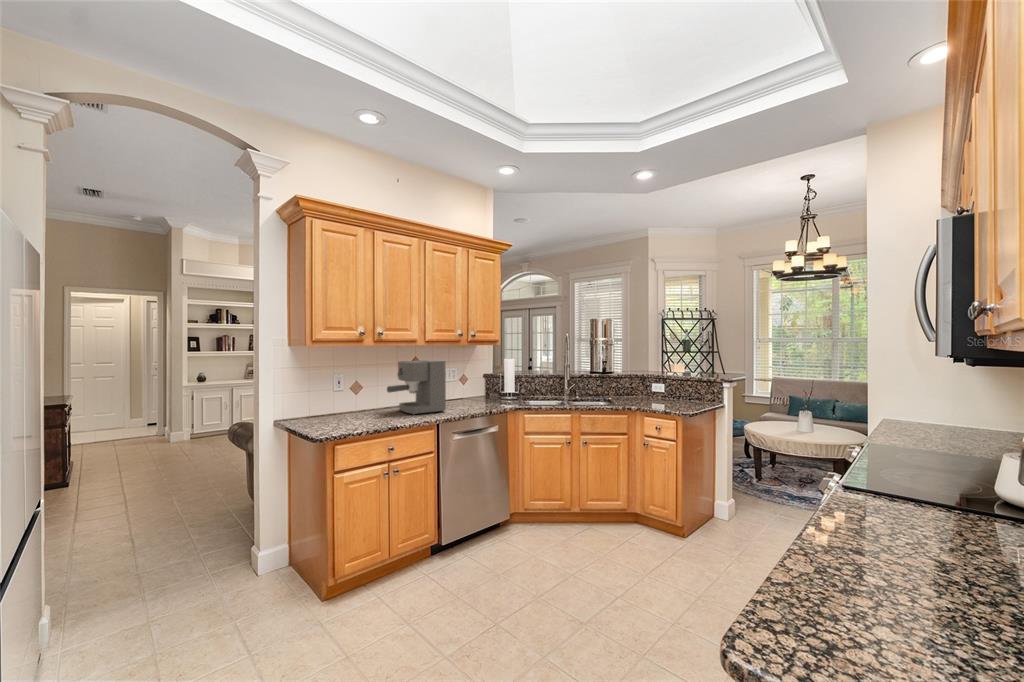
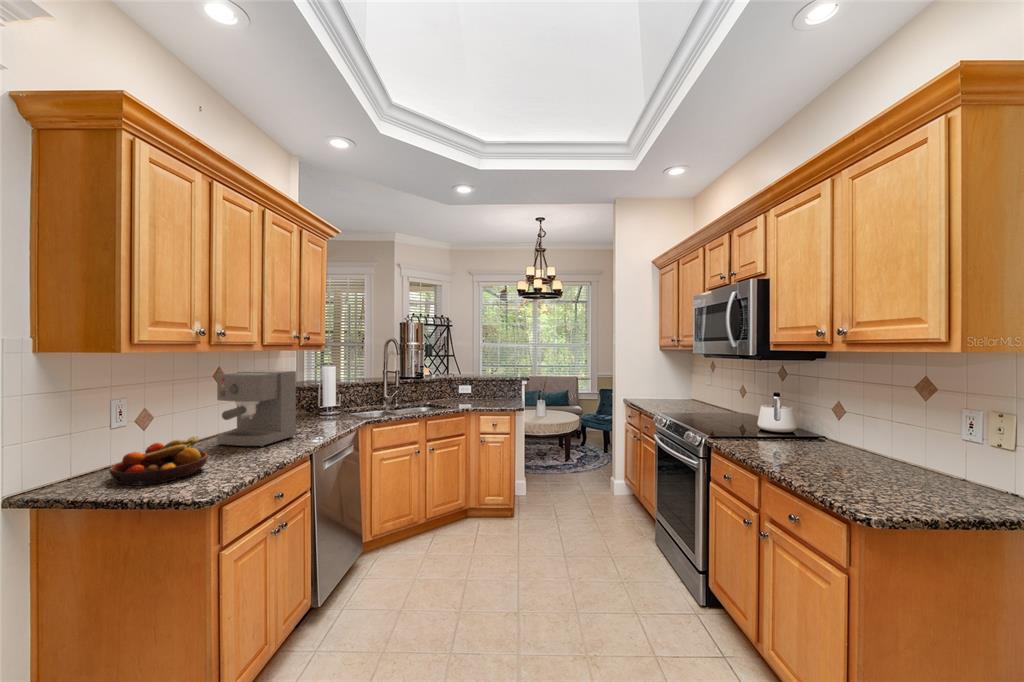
fruit bowl: none [311,400,366,425] -> present [109,436,208,486]

